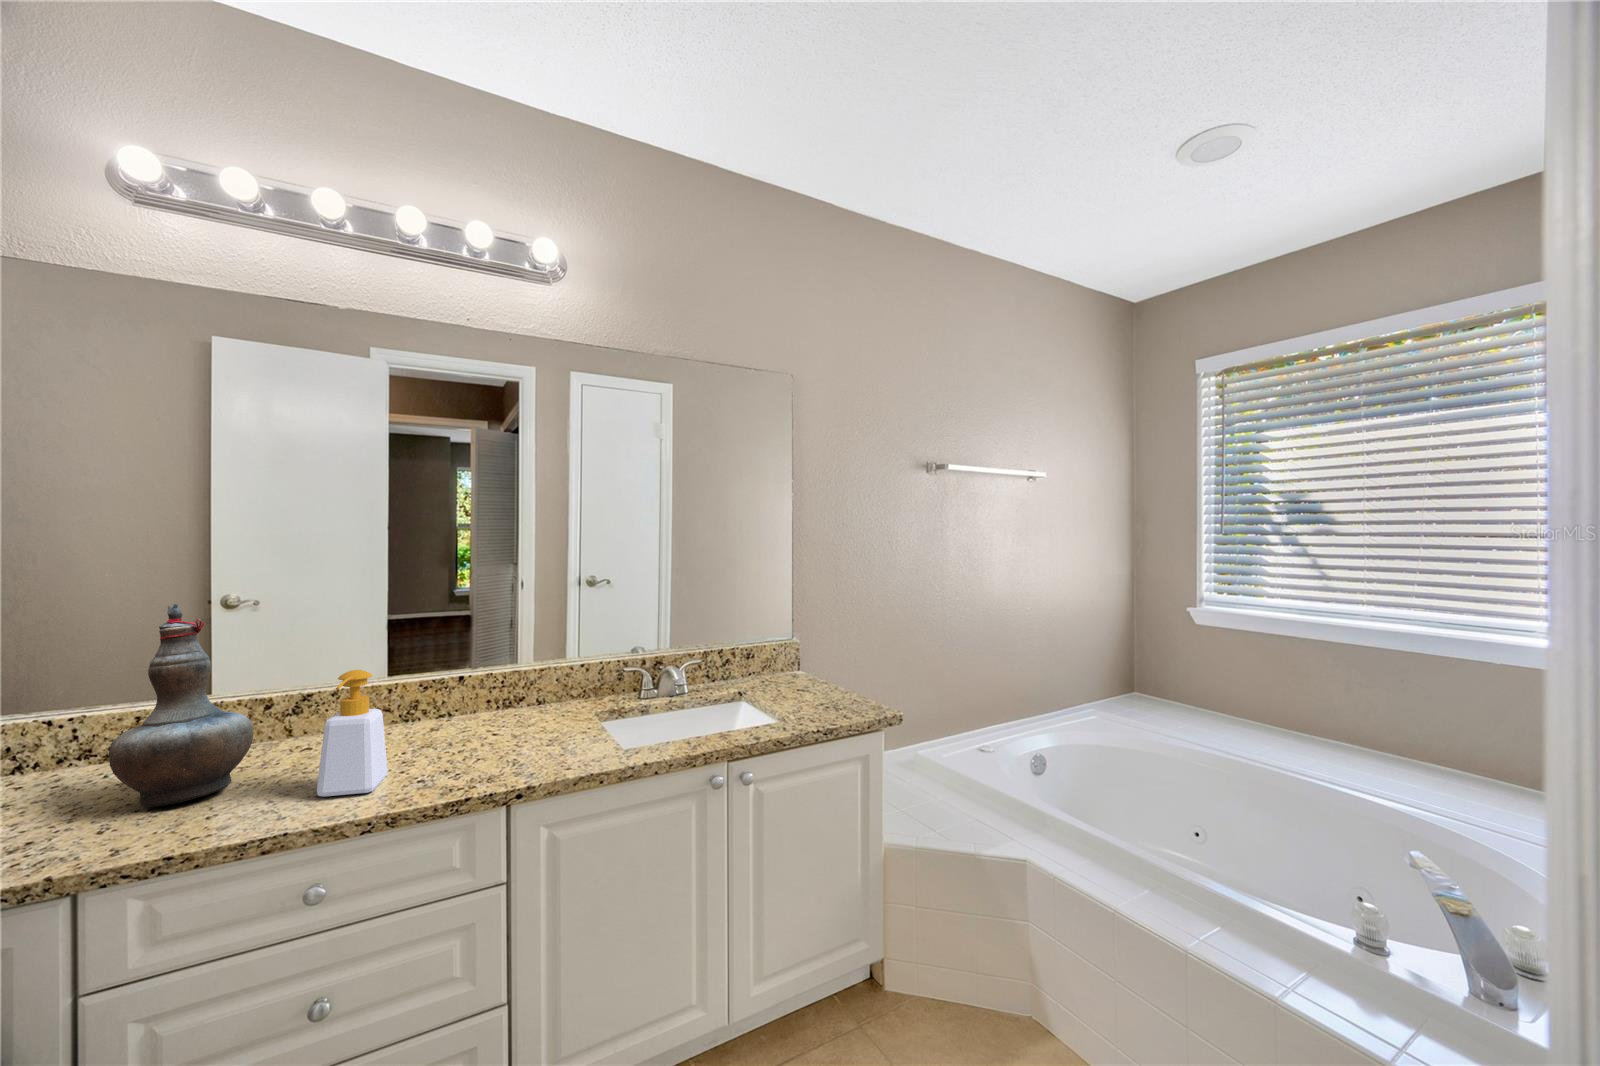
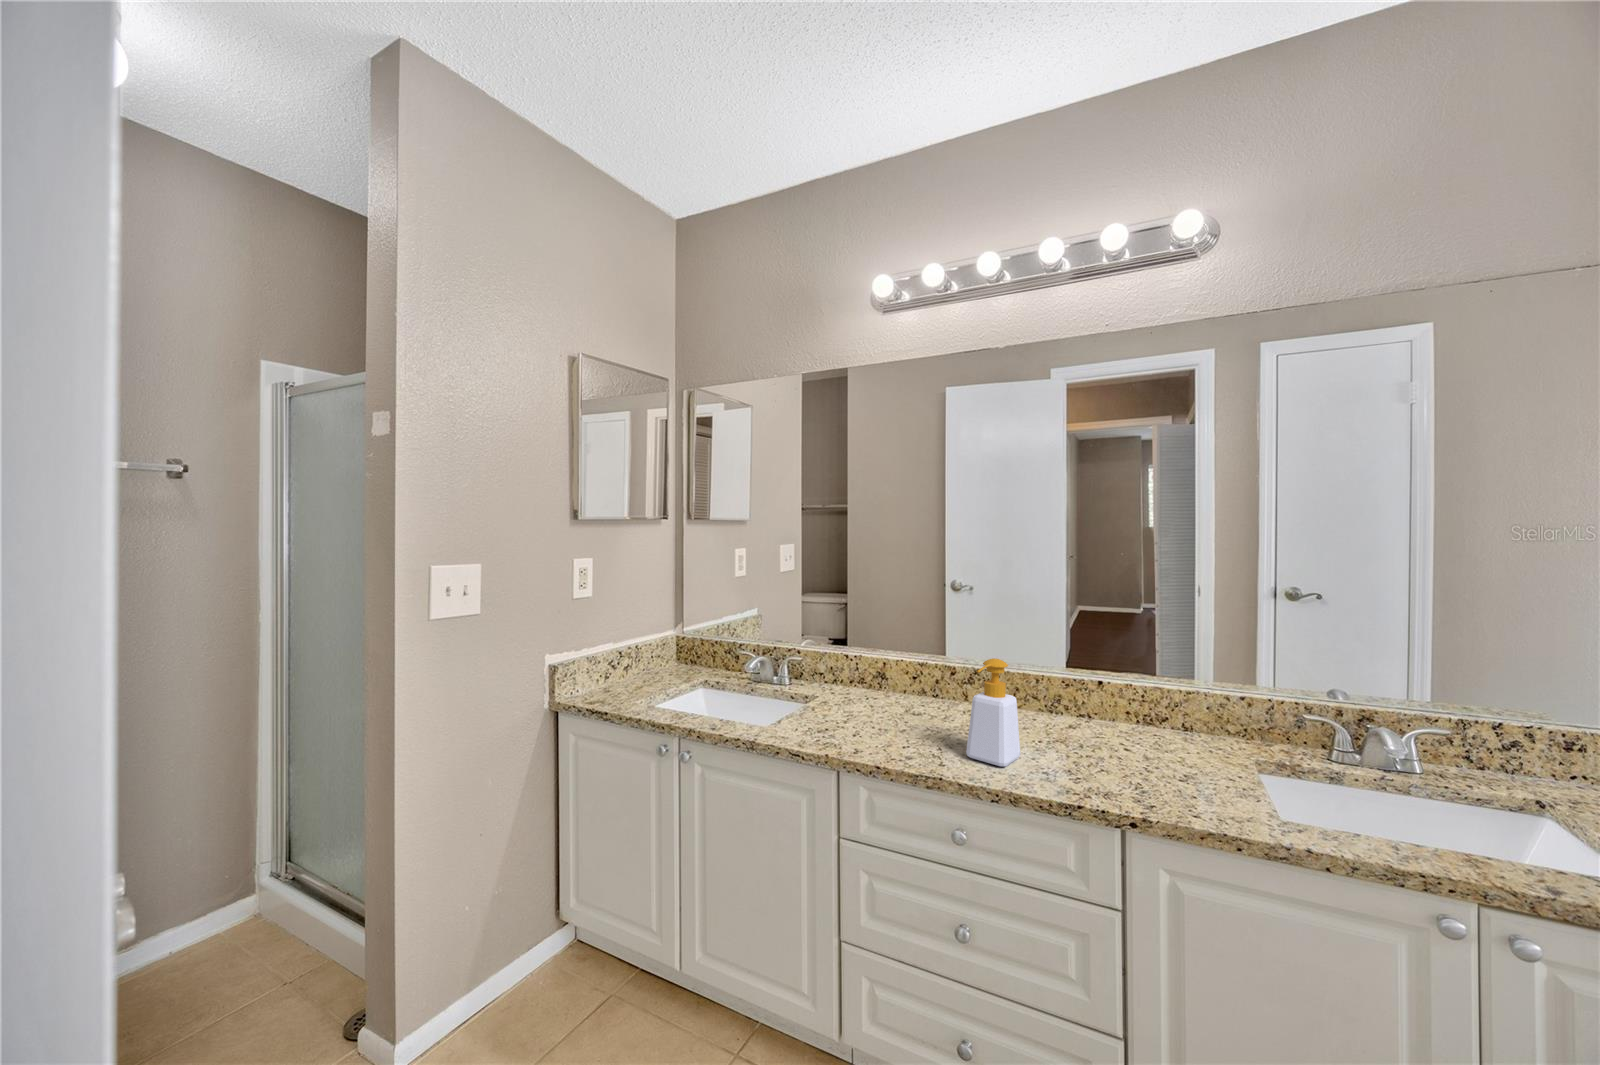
decorative vase: present [109,604,253,807] -> none [860,590,935,729]

